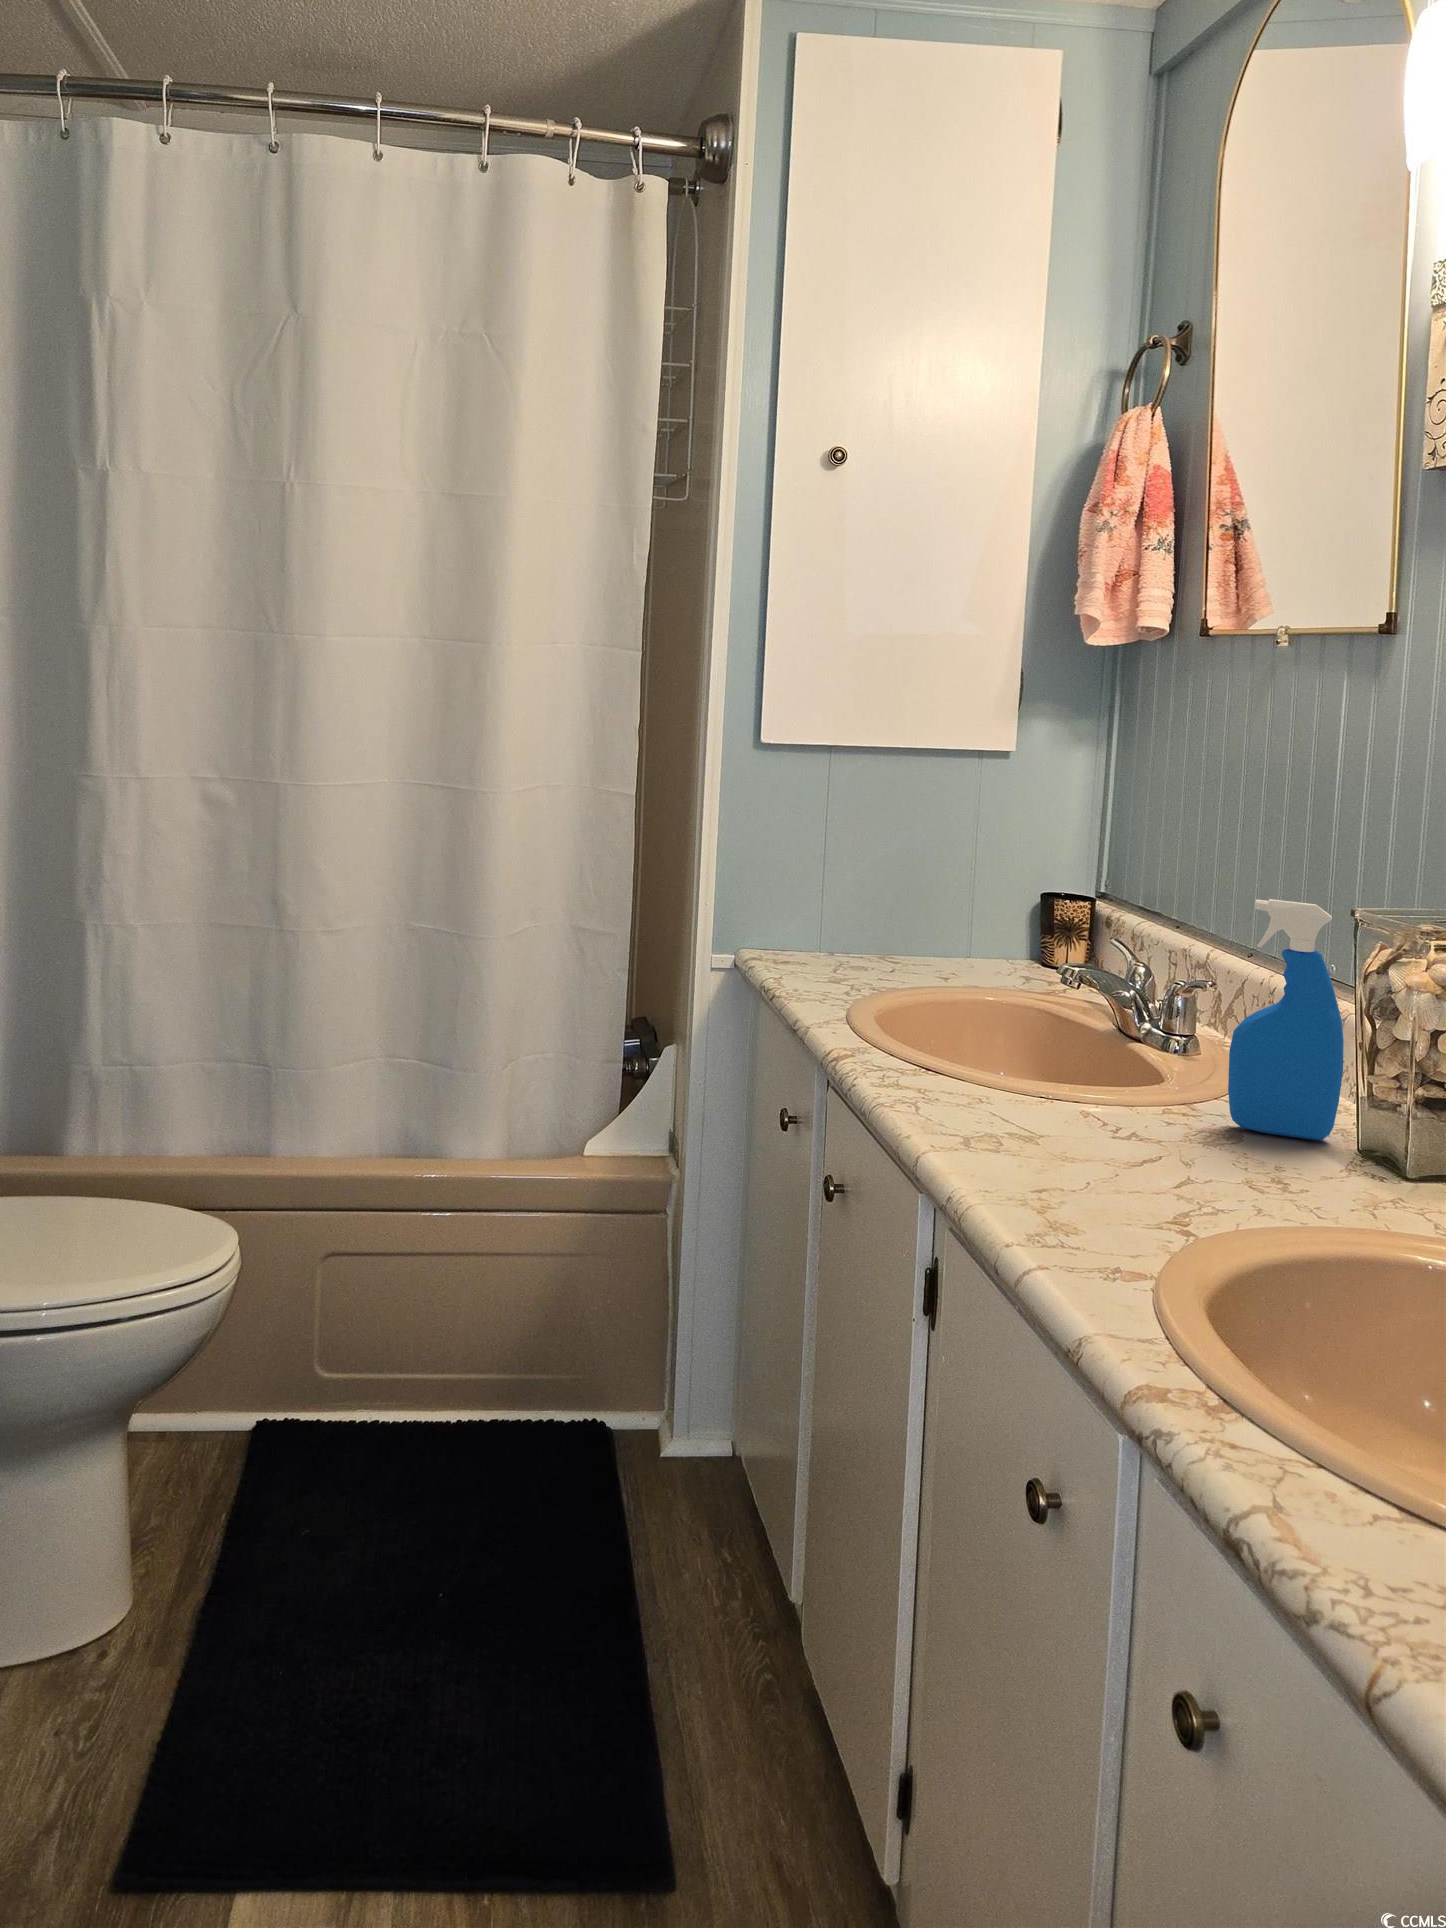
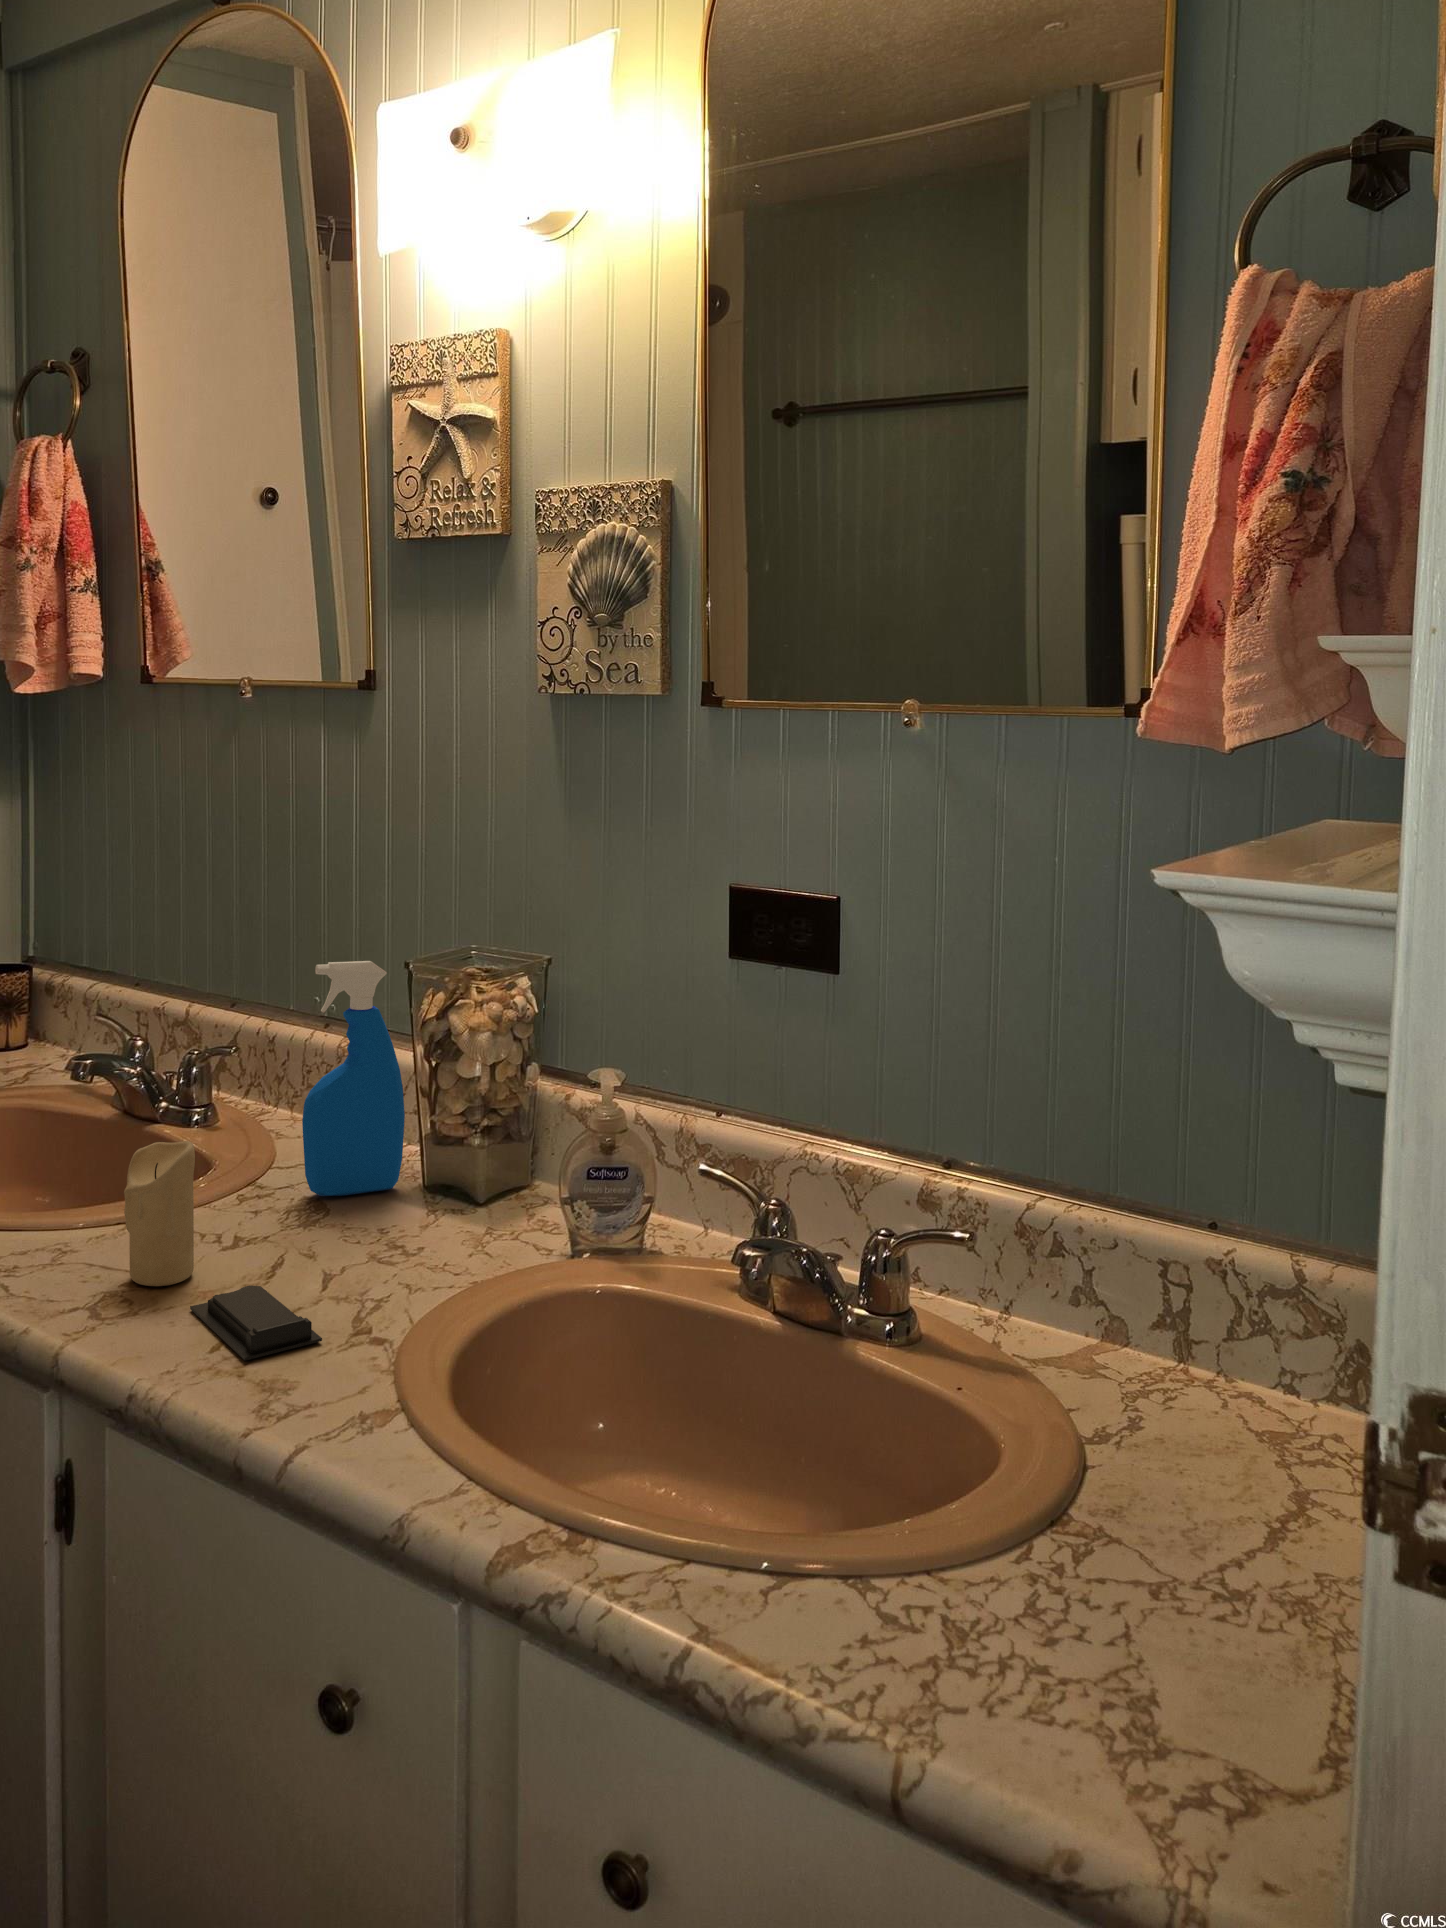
candle: none [1015,1024,1082,1149] -> present [124,1141,195,1286]
soap bar: none [1046,1160,1136,1219] -> present [190,1285,322,1361]

